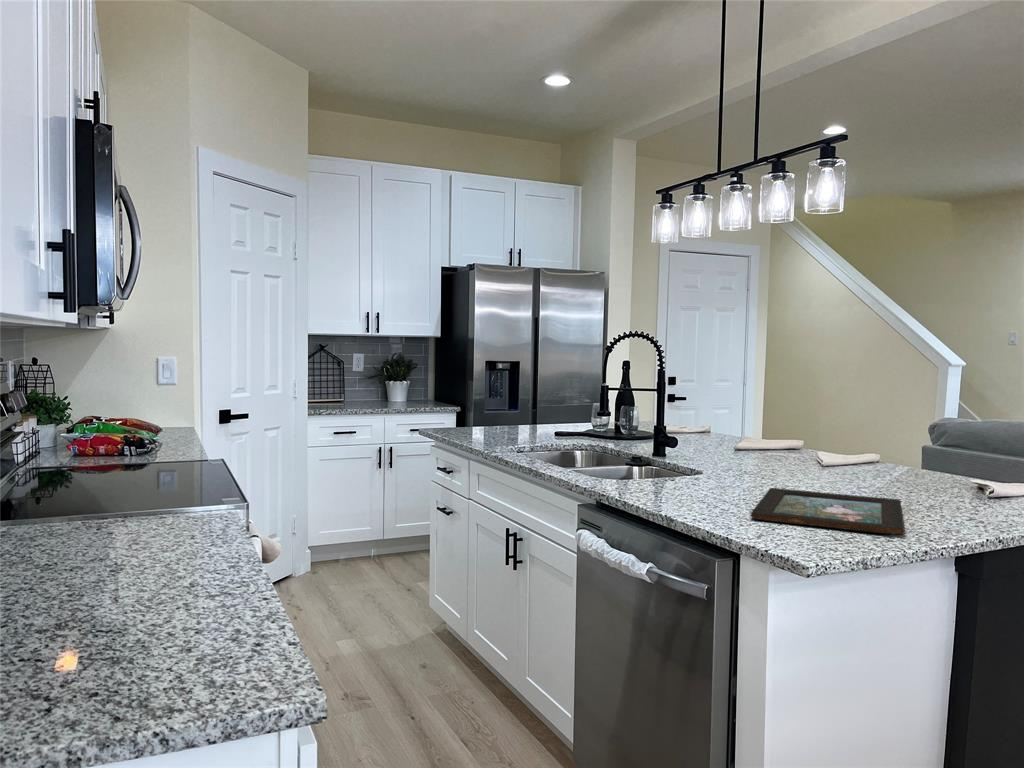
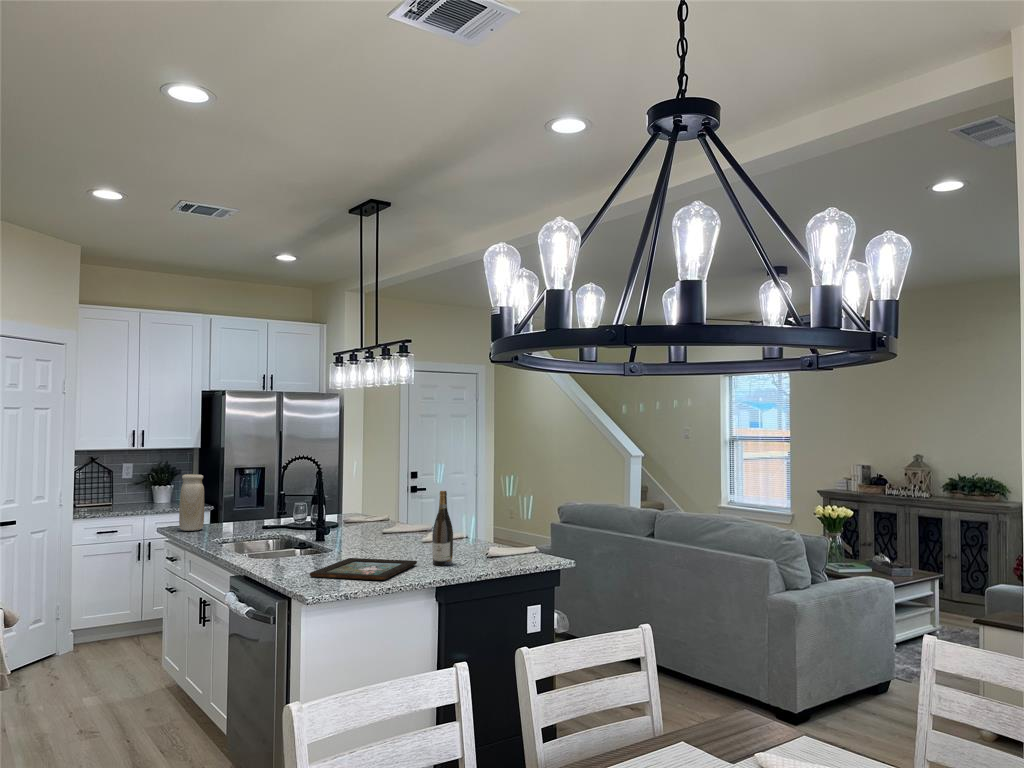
vase: none [455,359,485,434] -> present [179,474,204,531]
wine bottle: none [922,384,963,510] -> present [432,491,453,566]

